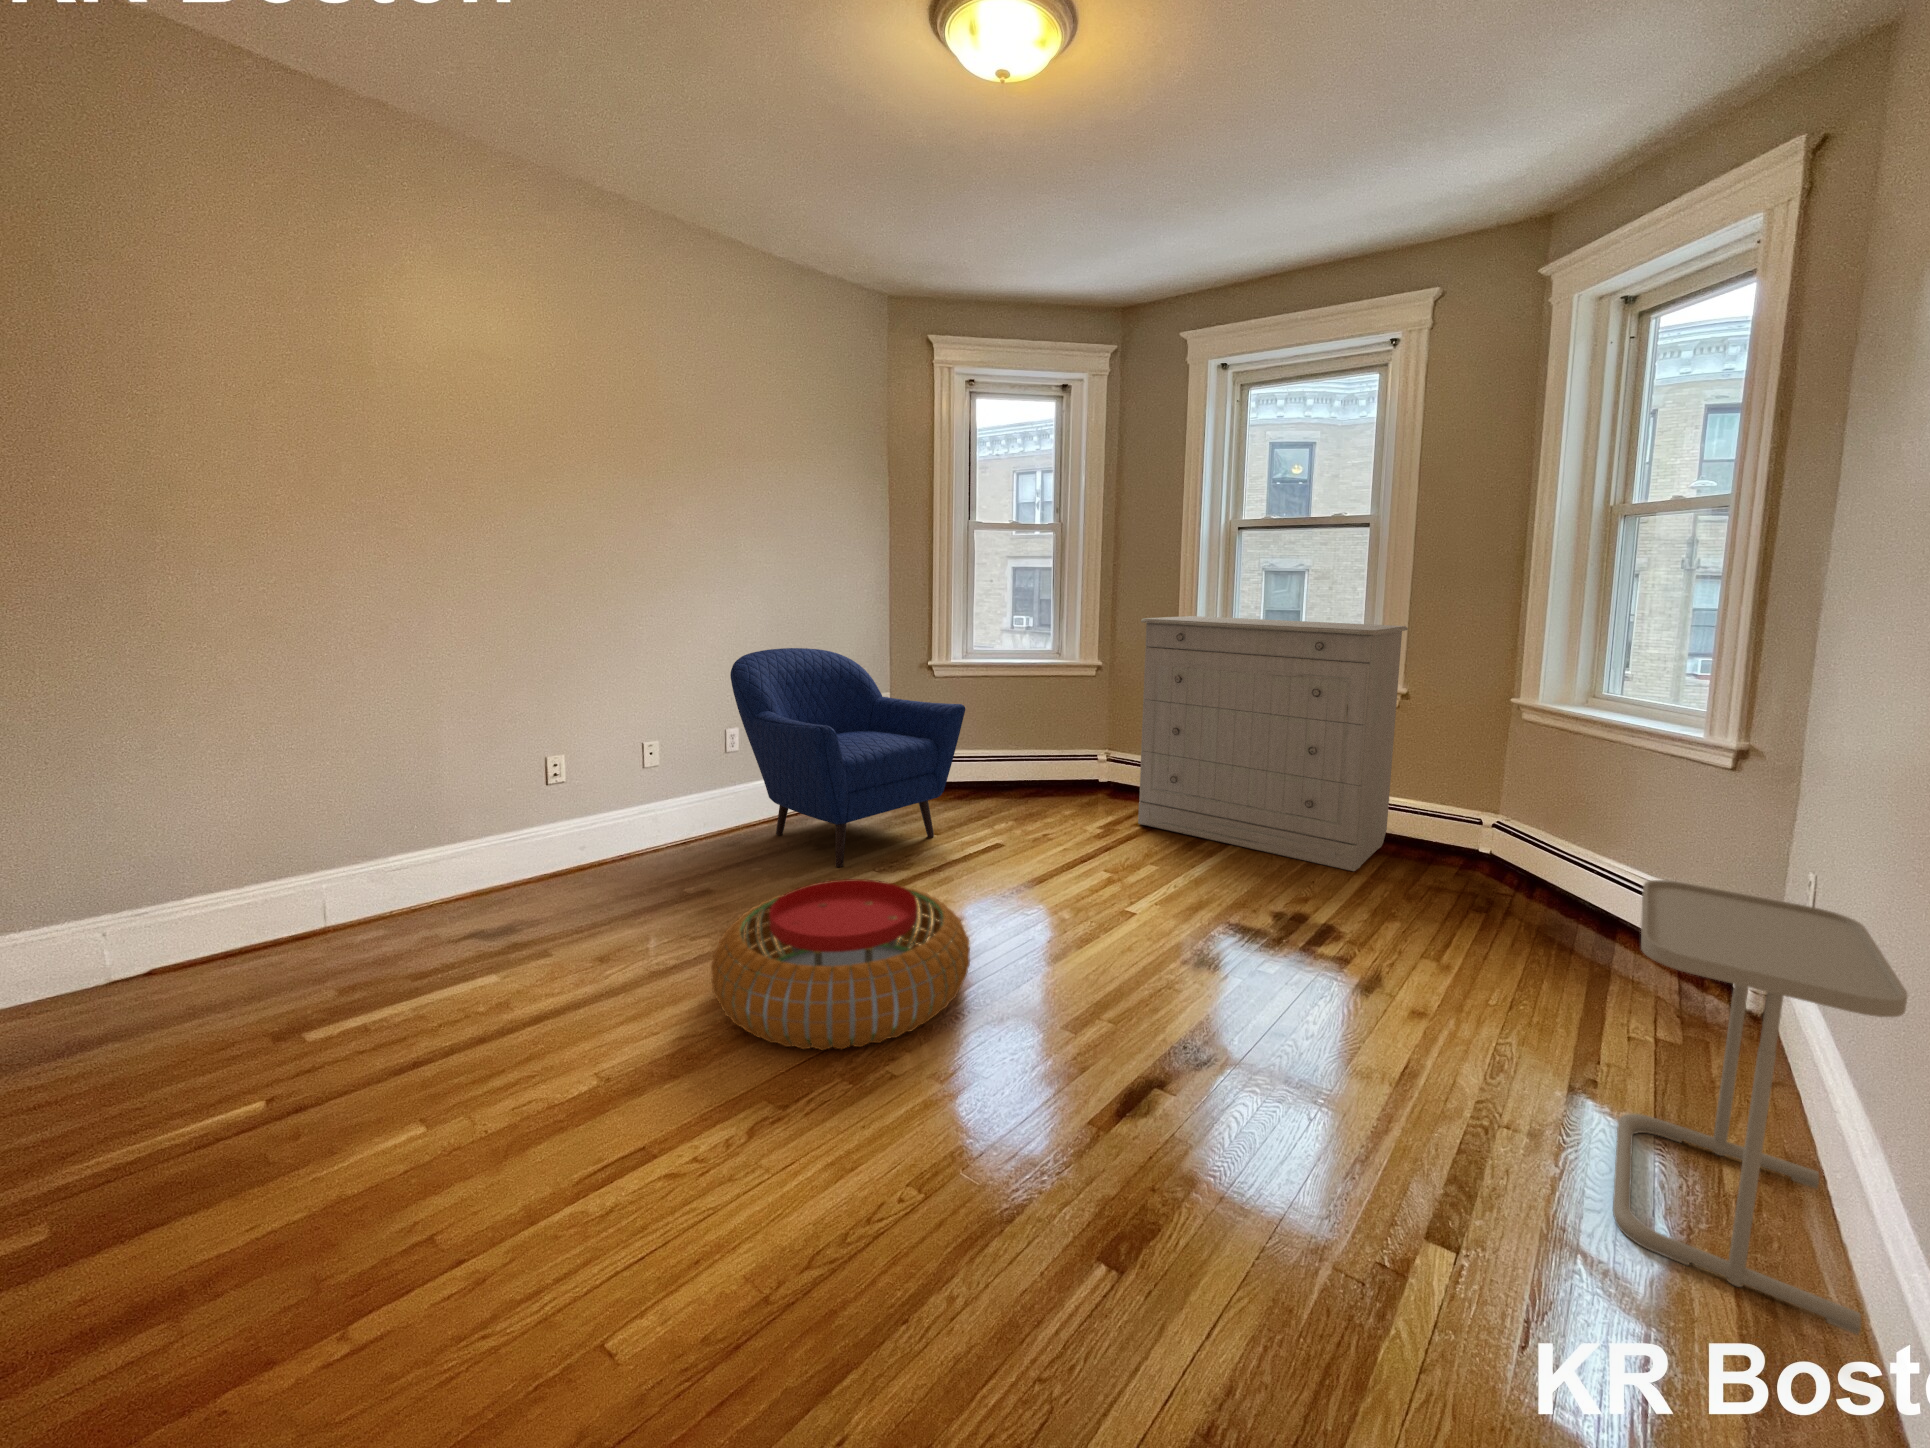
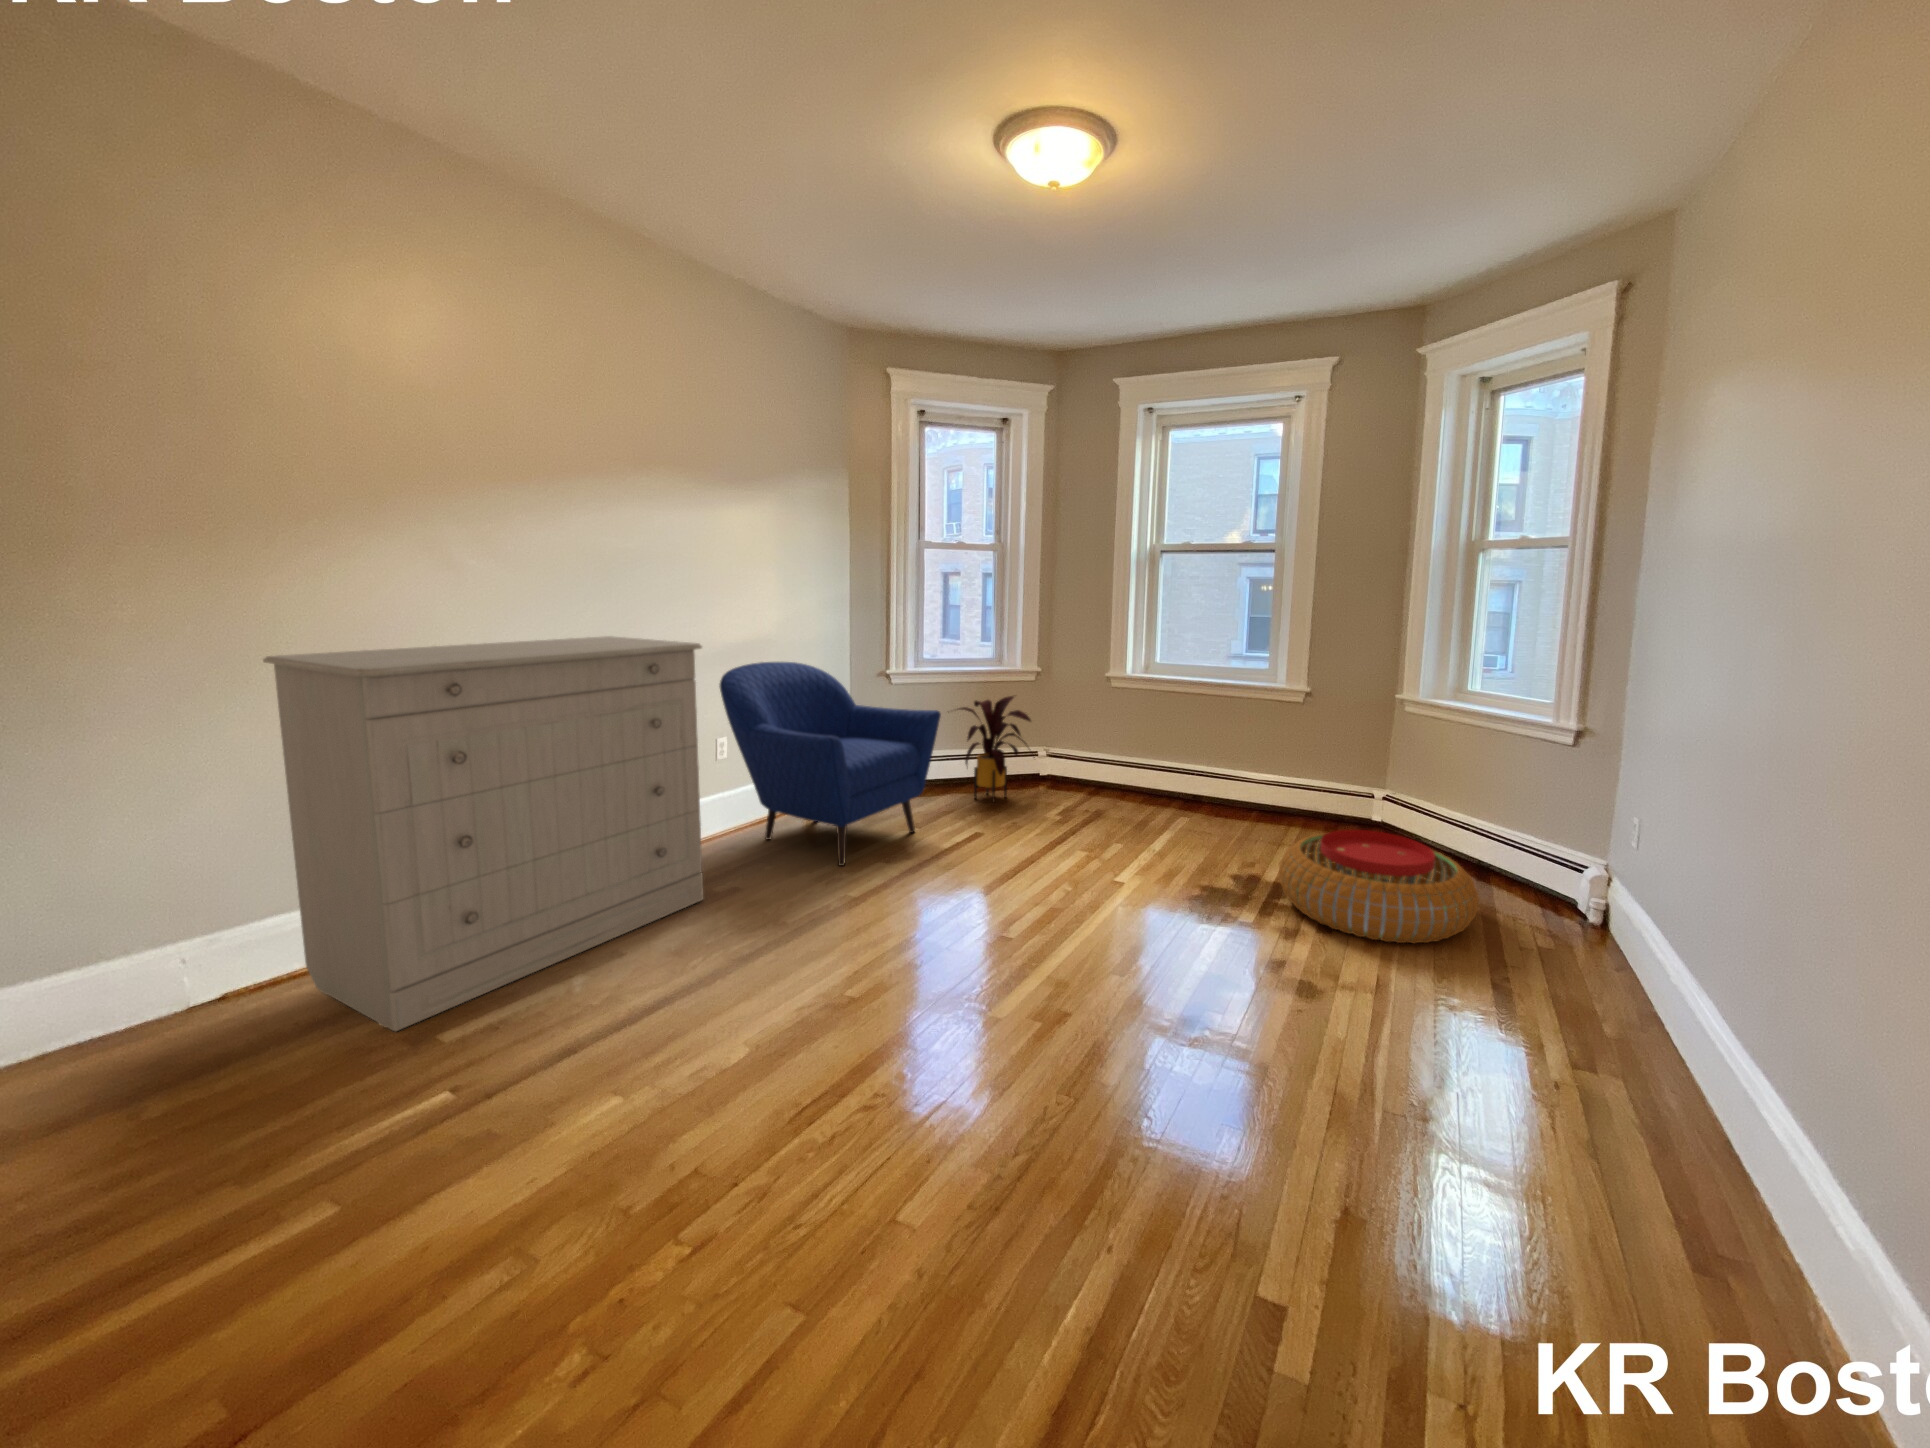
dresser: present [1138,616,1408,871] -> present [263,636,703,1031]
house plant: none [987,694,1081,810] -> present [958,696,1035,803]
pouf: present [711,879,970,1050] -> present [1278,830,1479,943]
side table: present [1613,880,1908,1335] -> none [1537,833,1751,1137]

